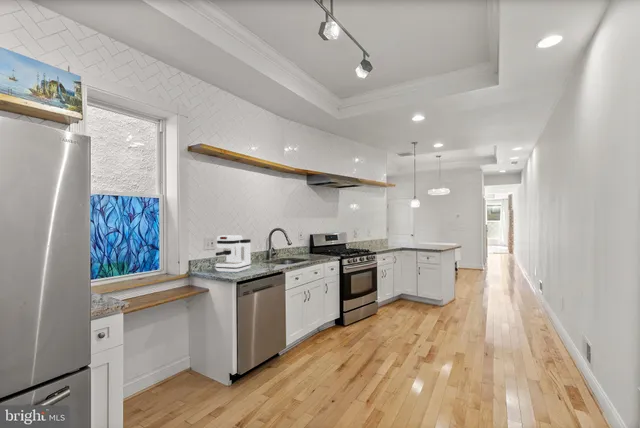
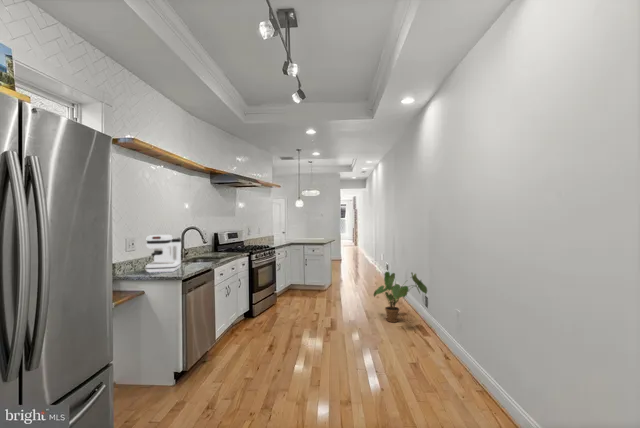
house plant: none [494,294,582,368] -> present [374,272,427,322]

